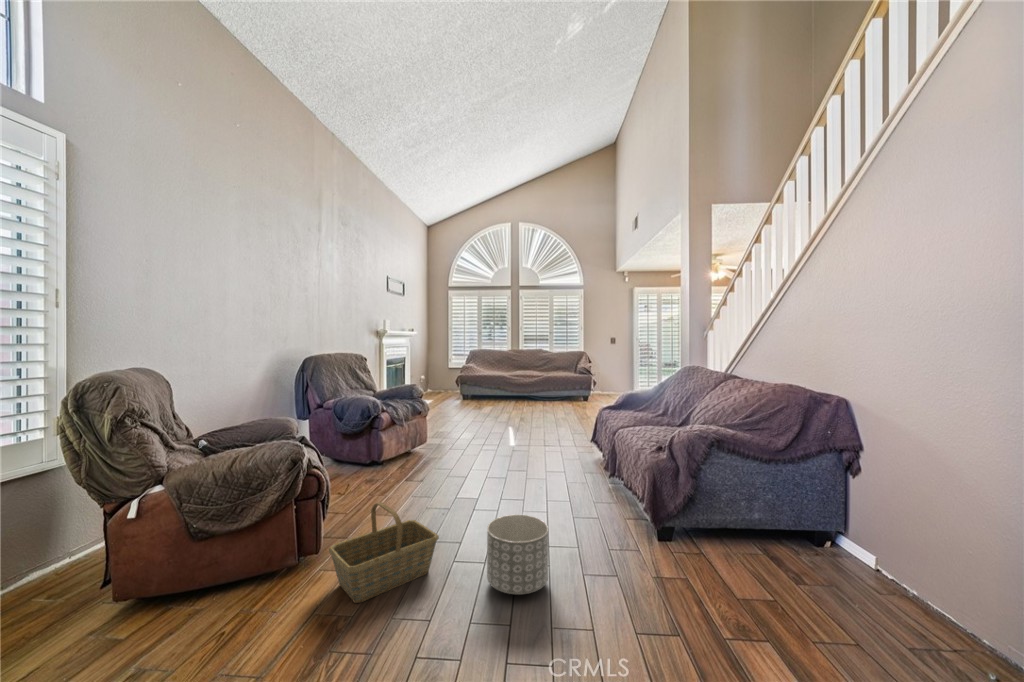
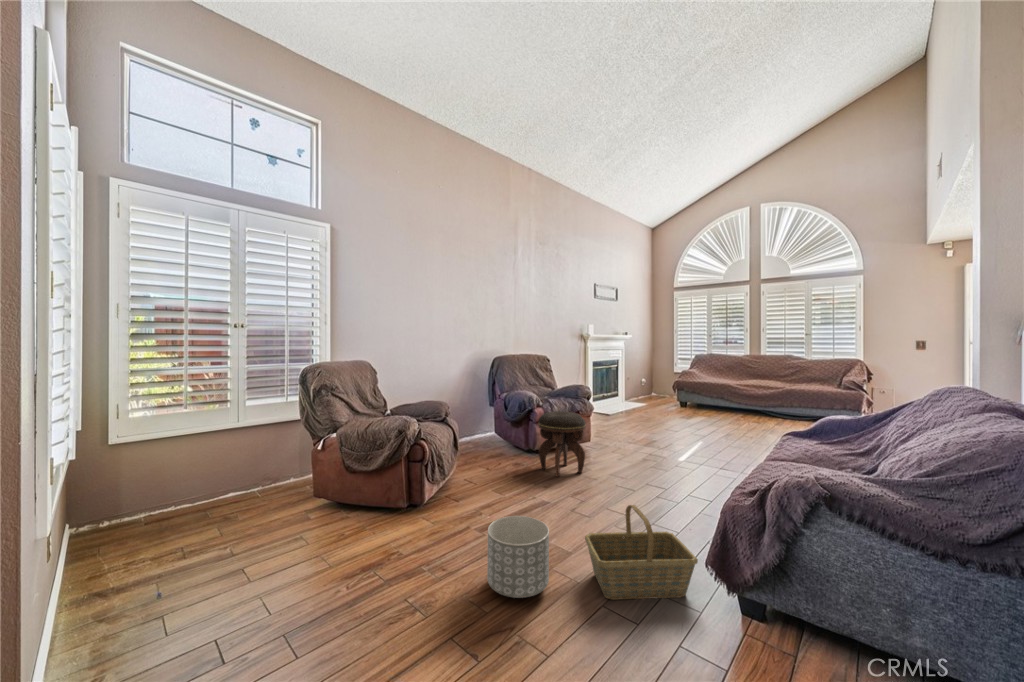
footstool: none [402,413,453,482] -> present [538,411,586,477]
basket: present [329,502,439,603] -> present [585,505,698,600]

